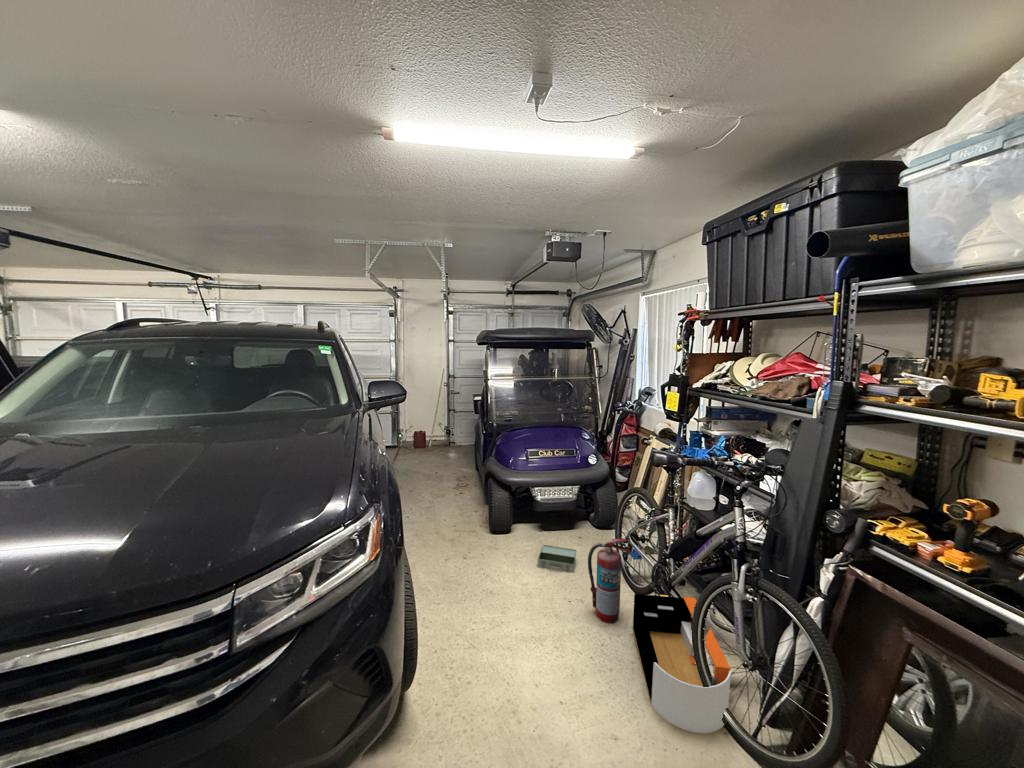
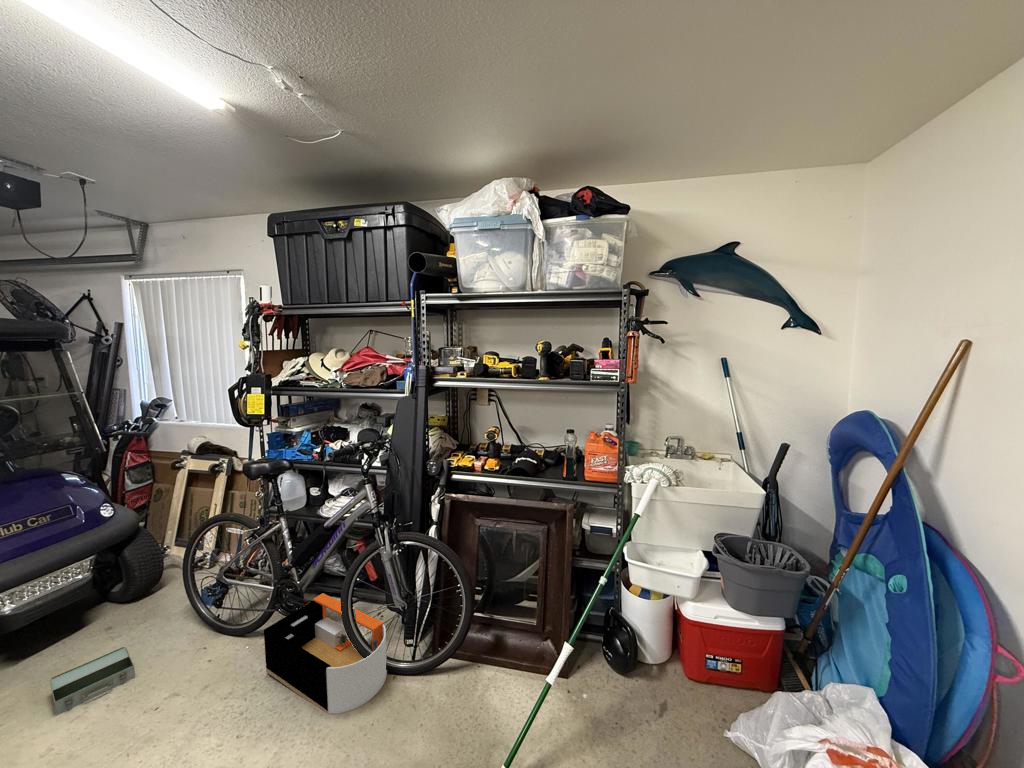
fire extinguisher: present [588,539,630,623] -> none [185,577,247,694]

